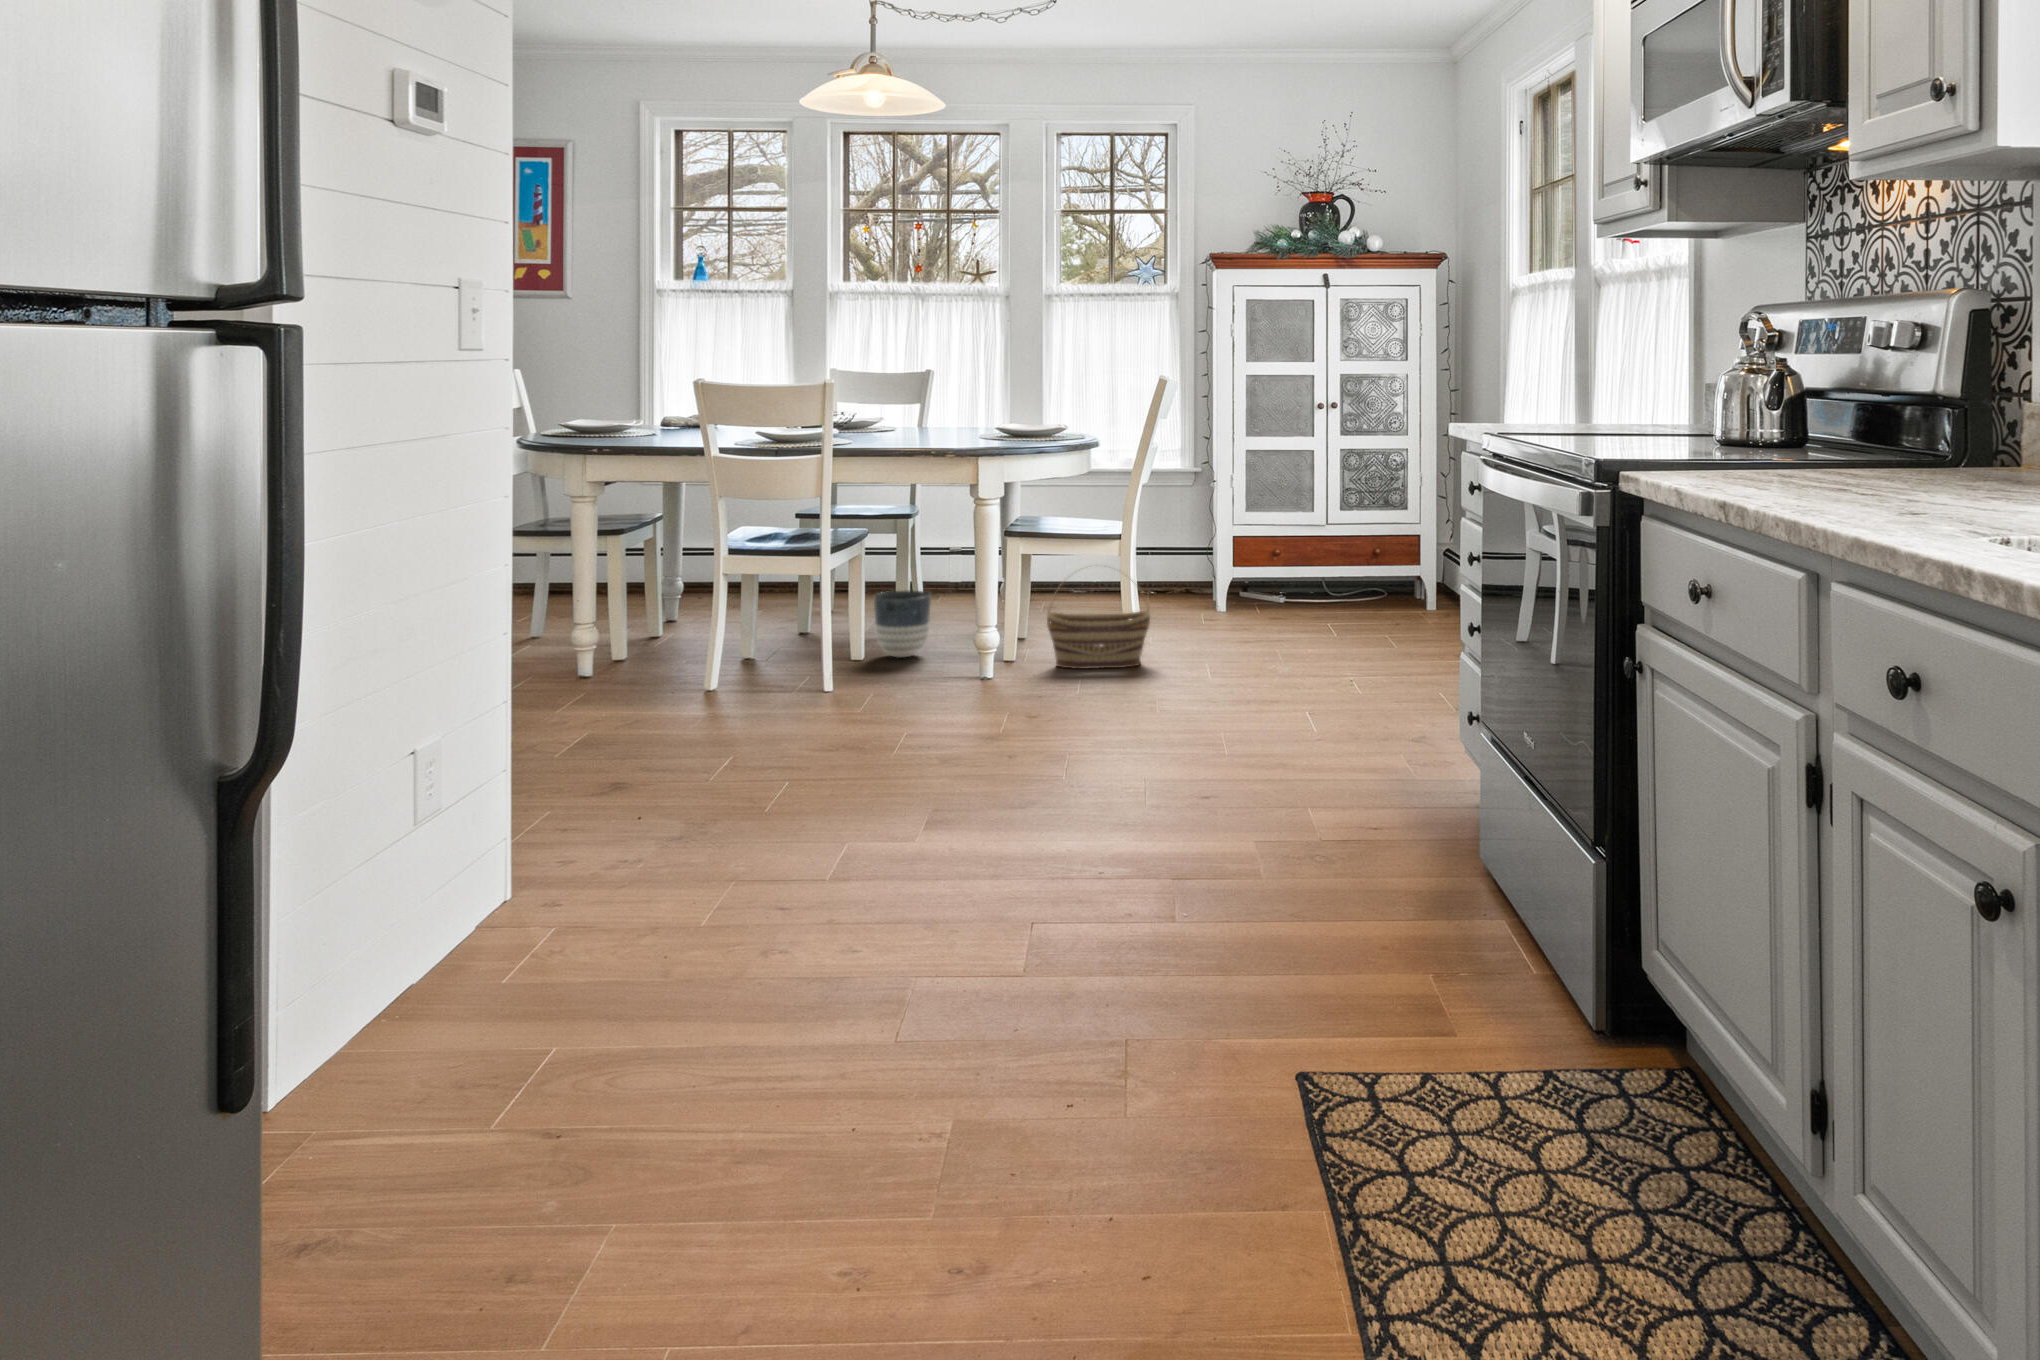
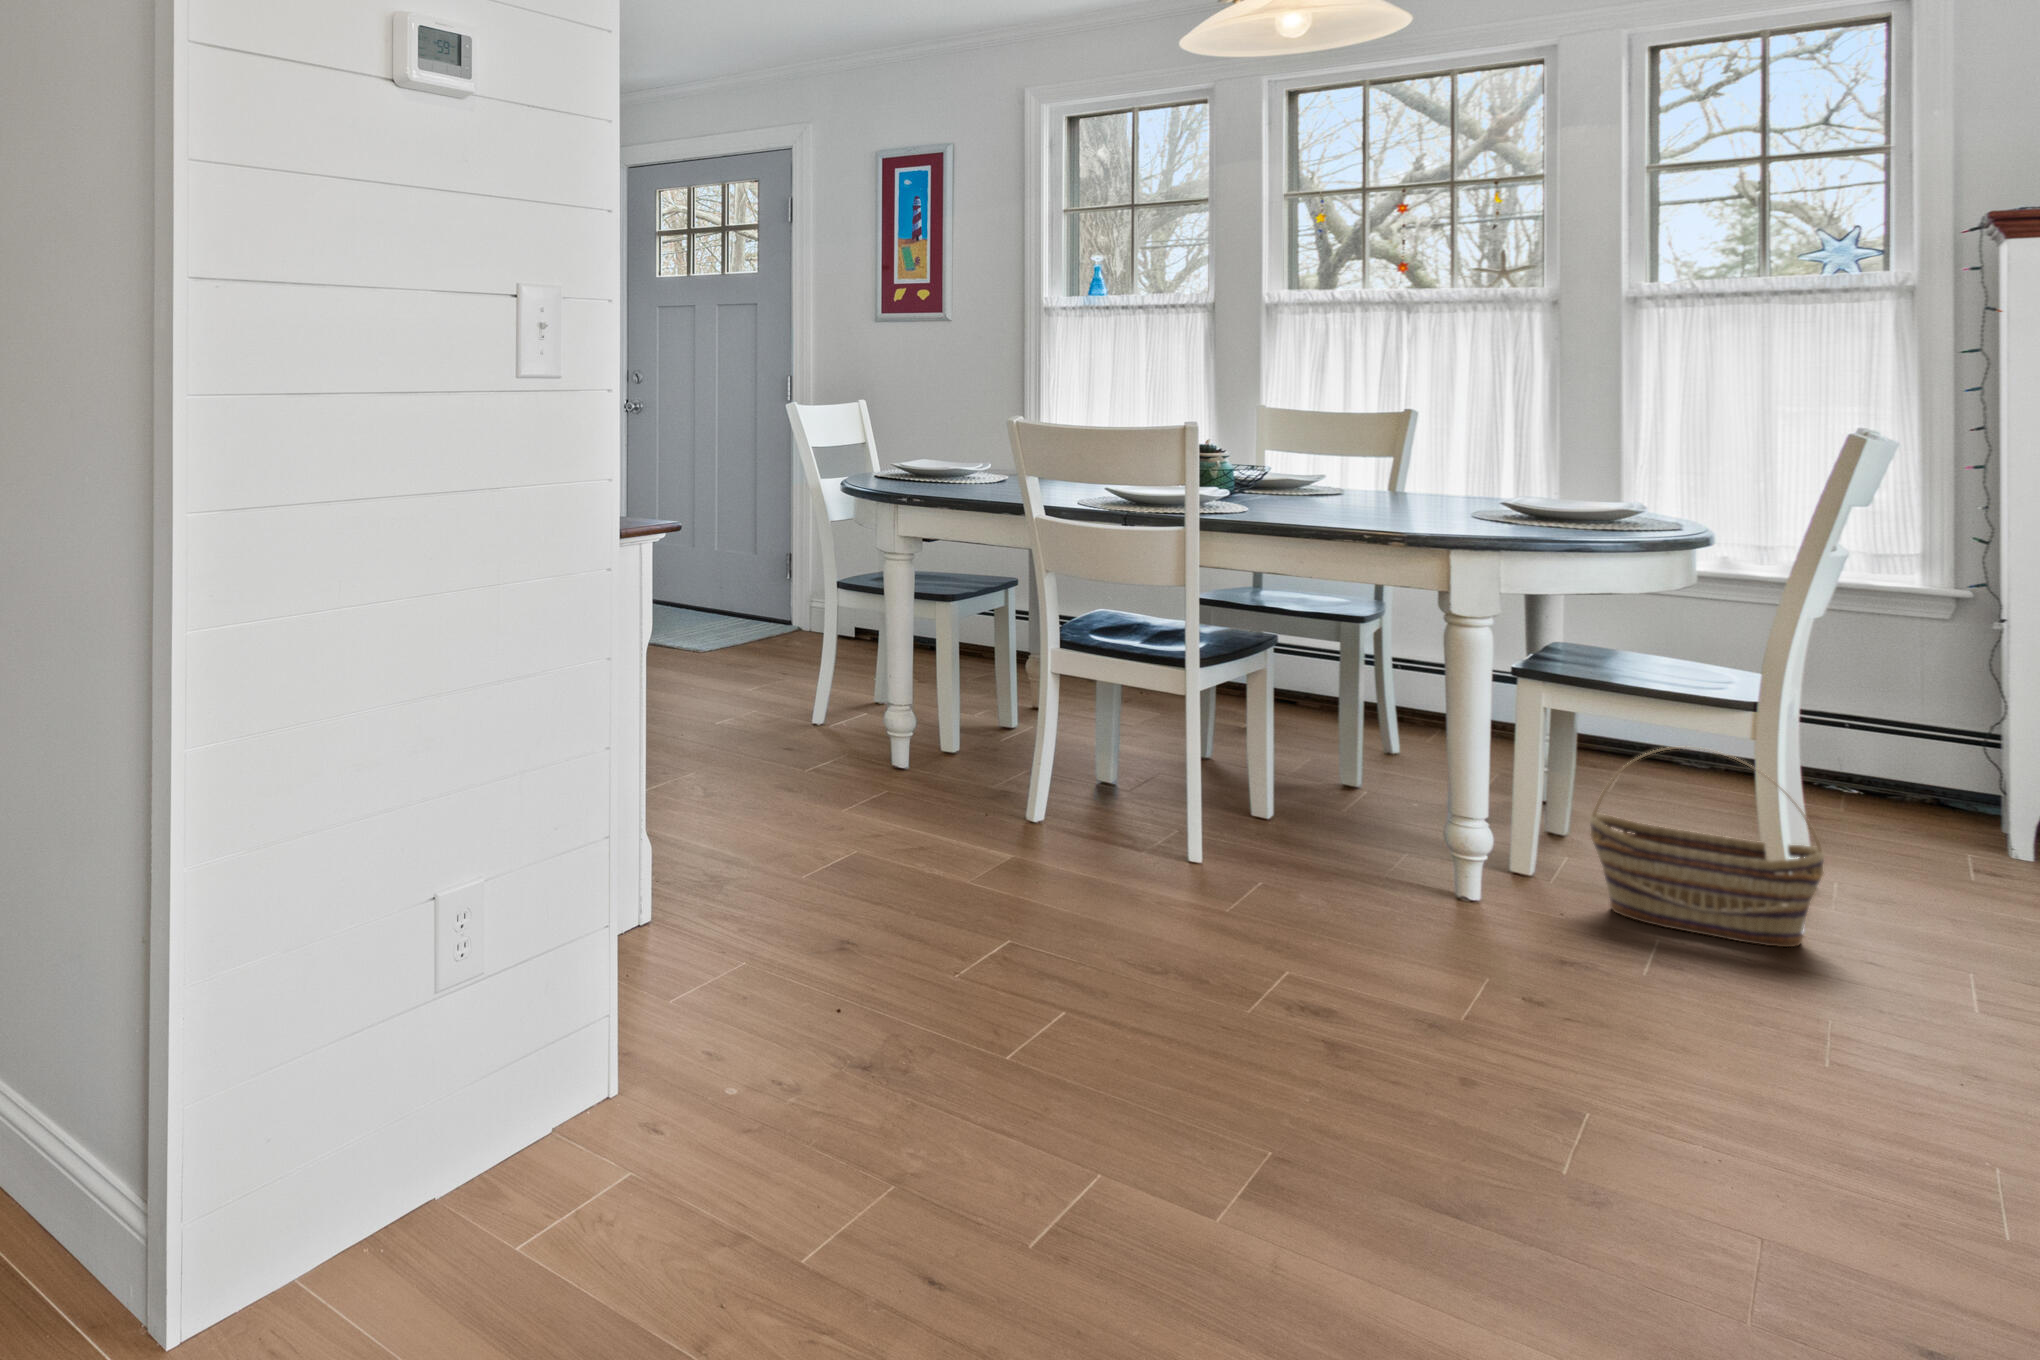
planter: present [874,590,931,657] -> none [1284,728,1379,833]

